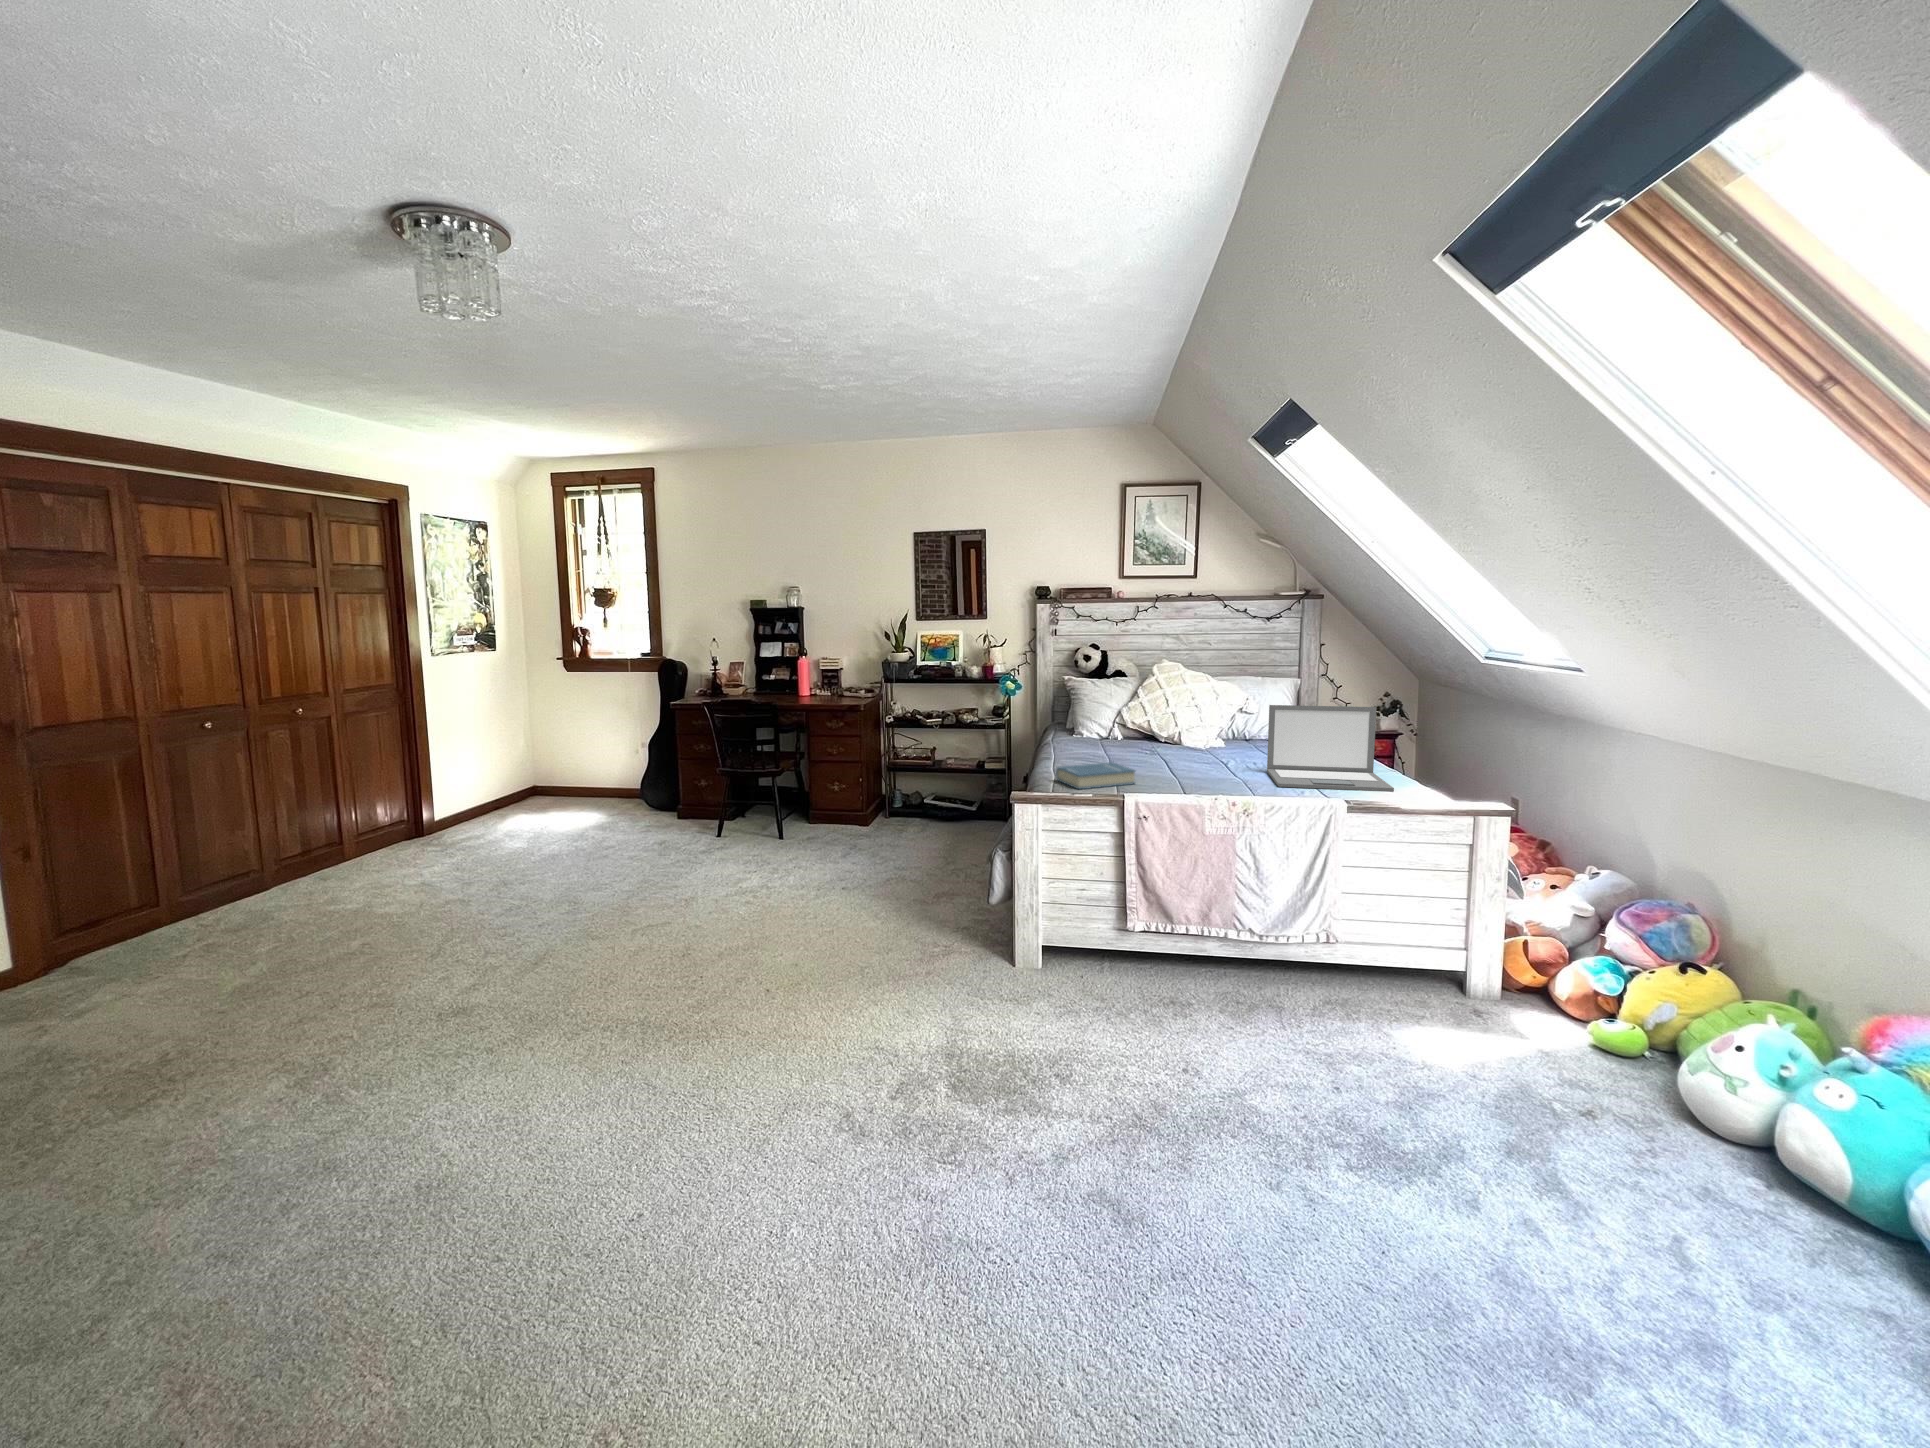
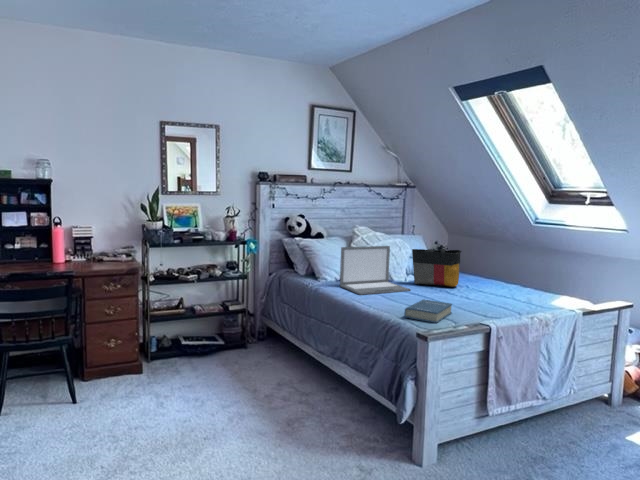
tote bag: none [1200,697,1272,759] -> present [412,249,461,287]
laptop: present [1267,705,1394,791] -> present [340,246,410,295]

